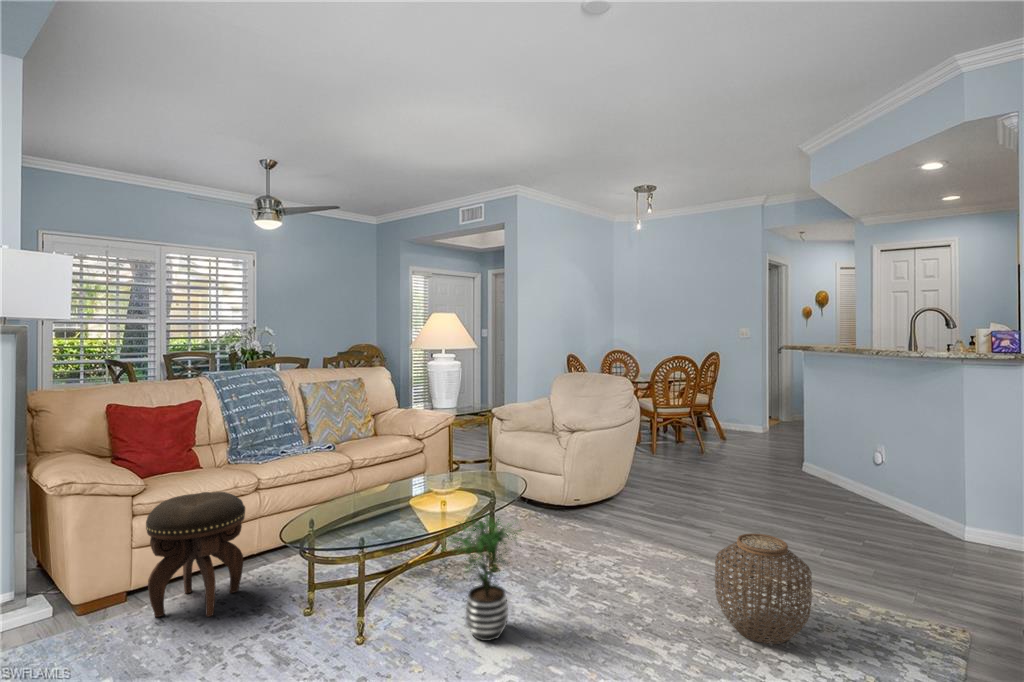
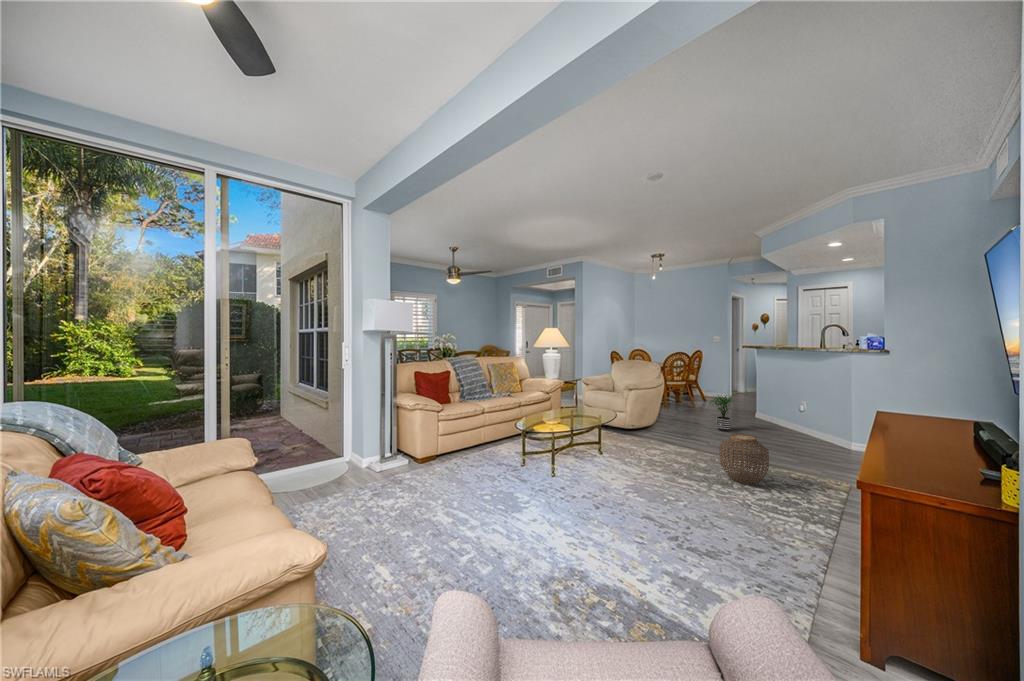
footstool: present [146,492,245,617] -> none [450,411,490,466]
potted plant: present [444,516,521,641] -> present [709,395,732,431]

